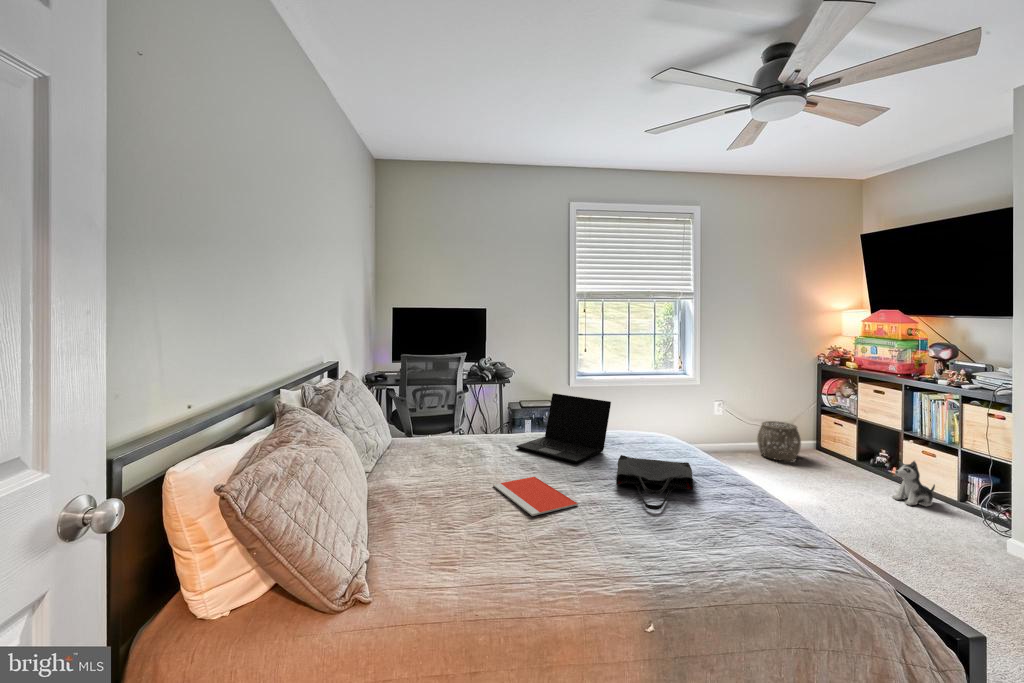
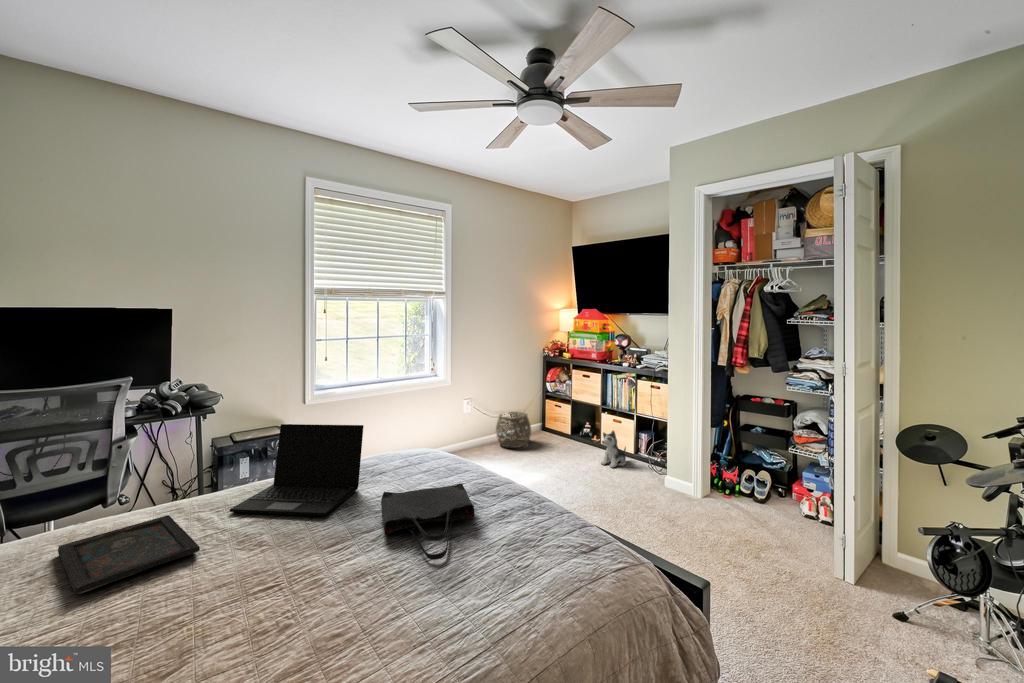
tray: none [430,441,498,471] -> present [58,515,200,594]
notebook: present [493,477,578,516] -> none [193,555,339,630]

